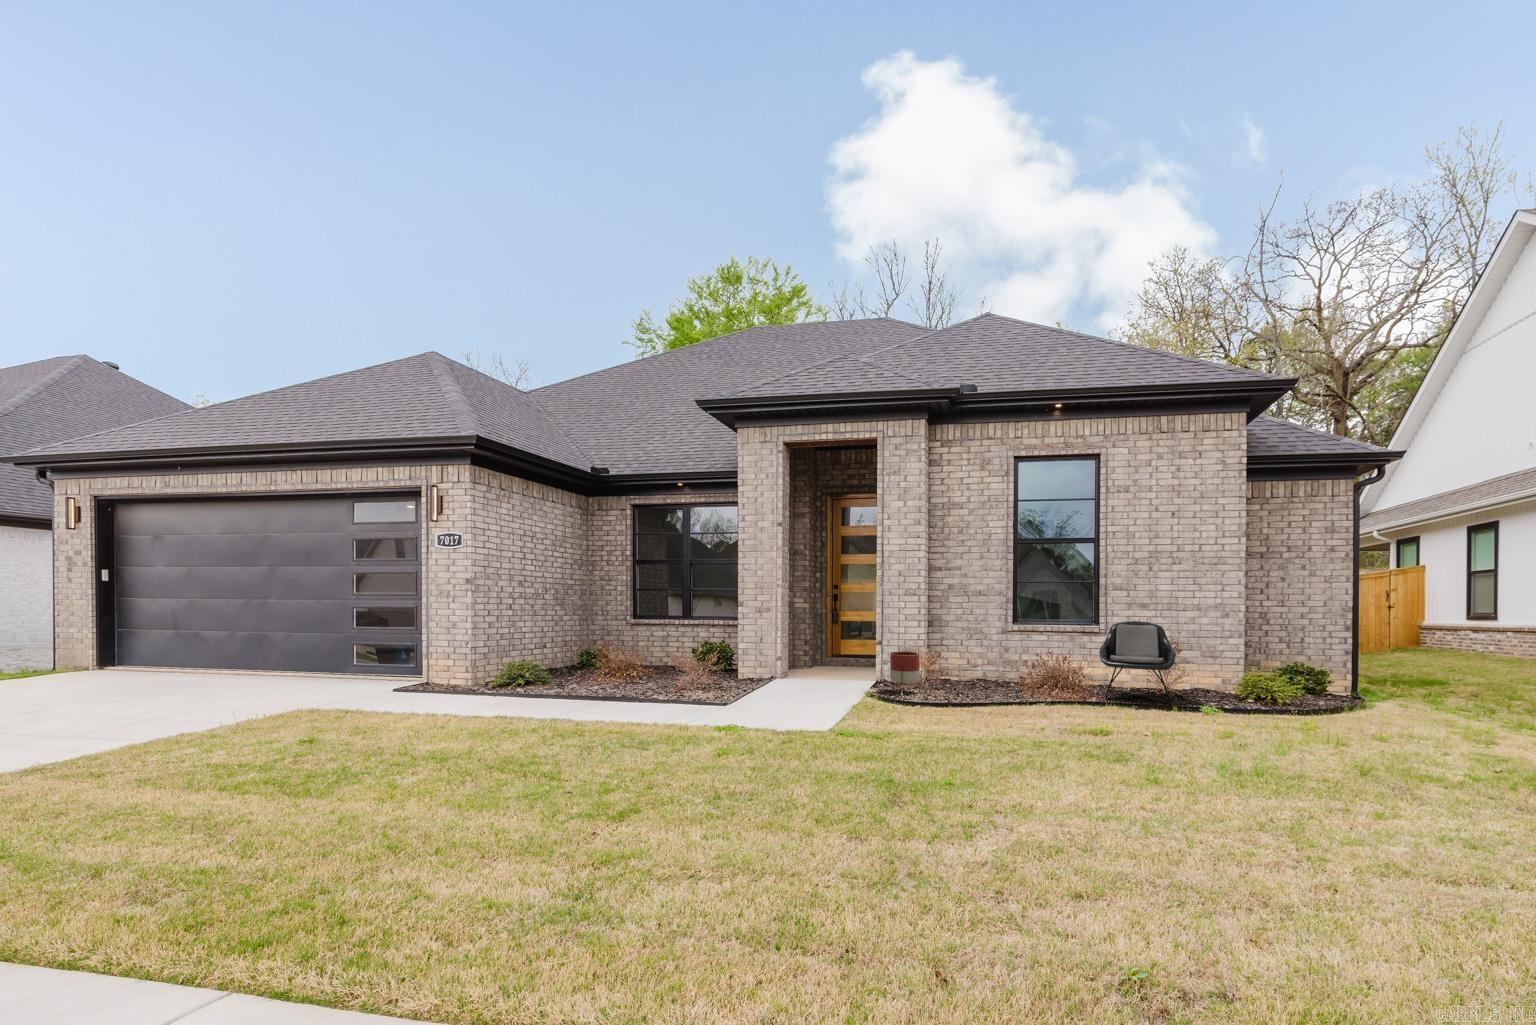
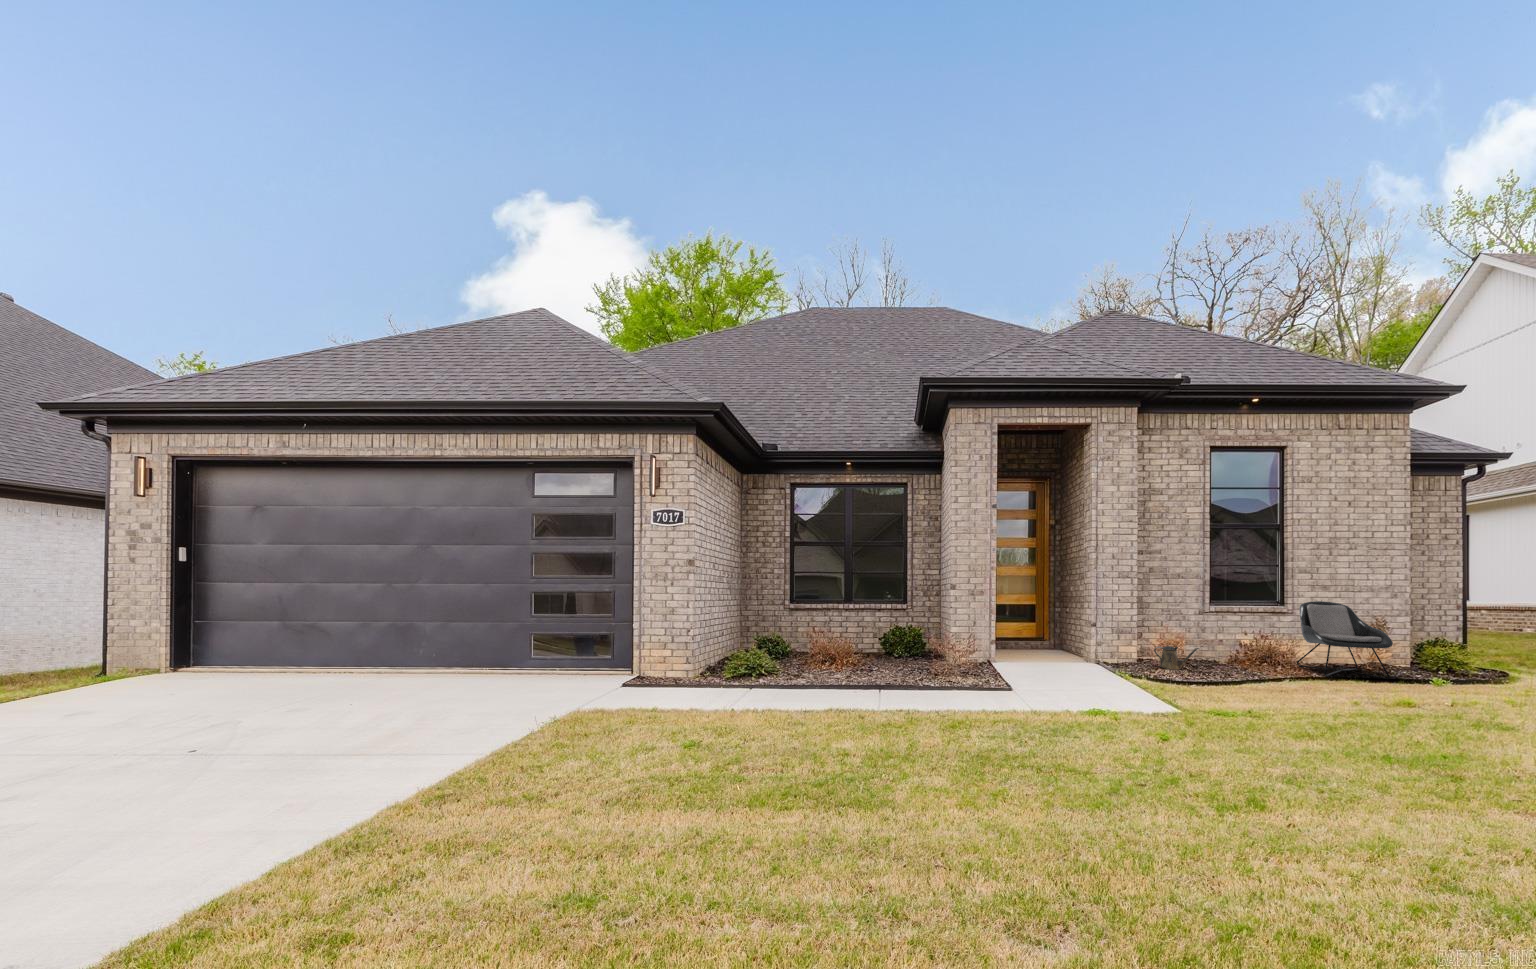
planter: present [890,652,920,692] -> none [1121,633,1154,677]
watering can: none [949,667,980,691] -> present [1154,646,1199,670]

